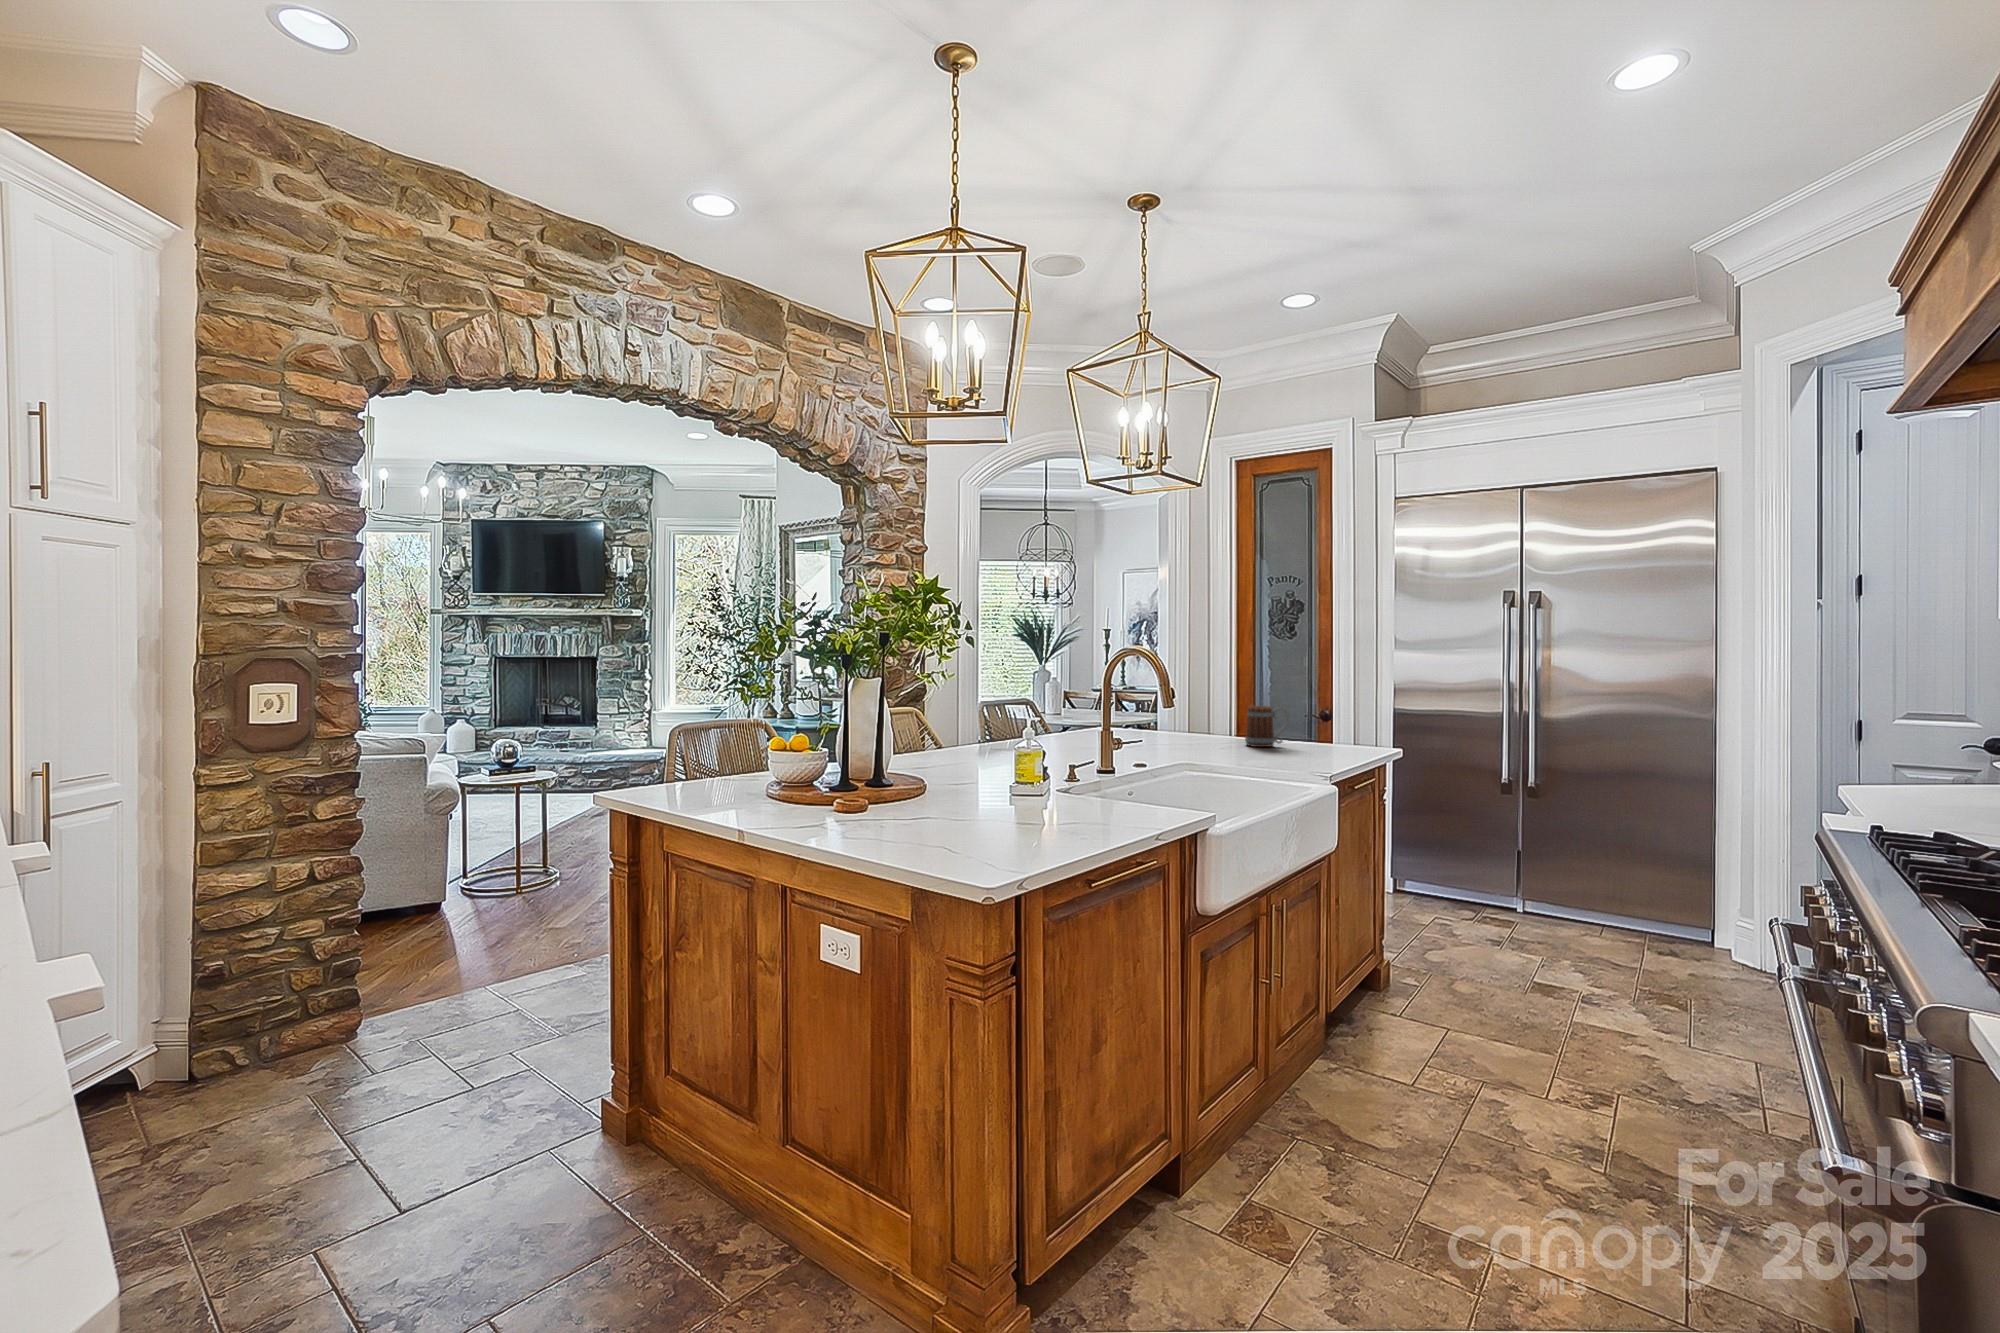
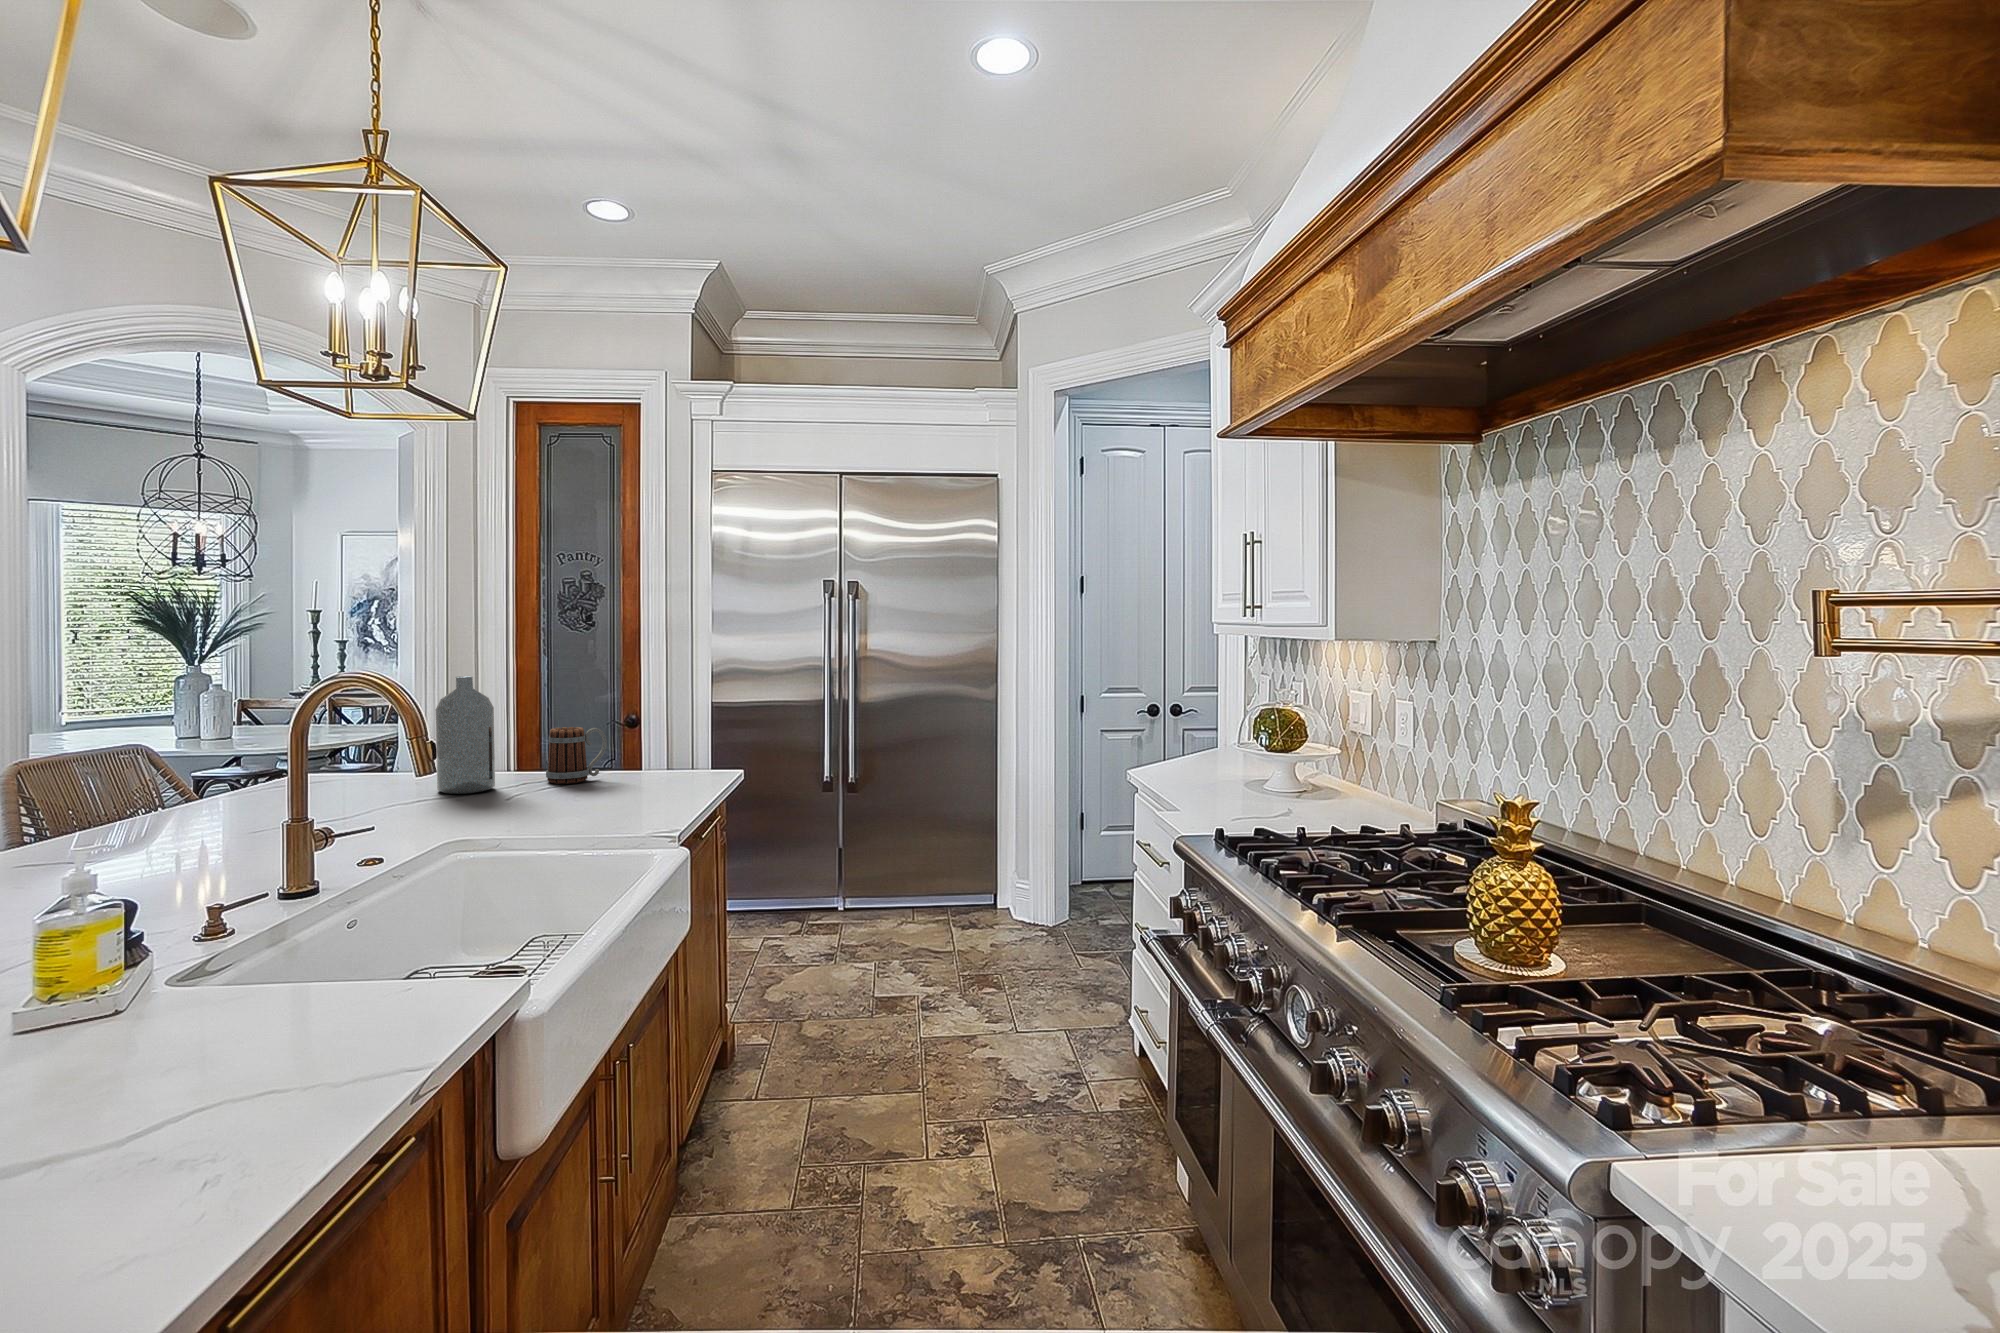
bottle: none [1174,665,1211,746] -> present [435,676,495,794]

